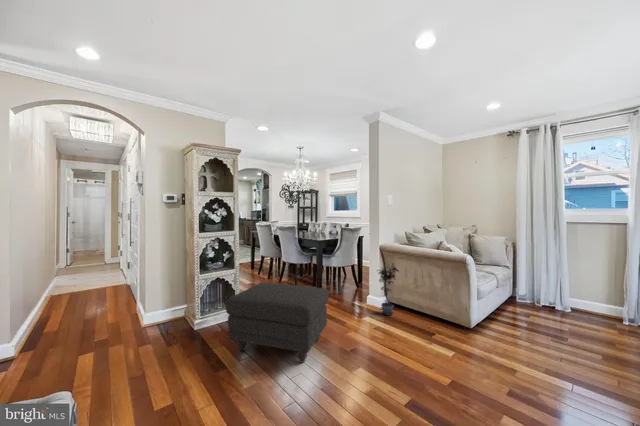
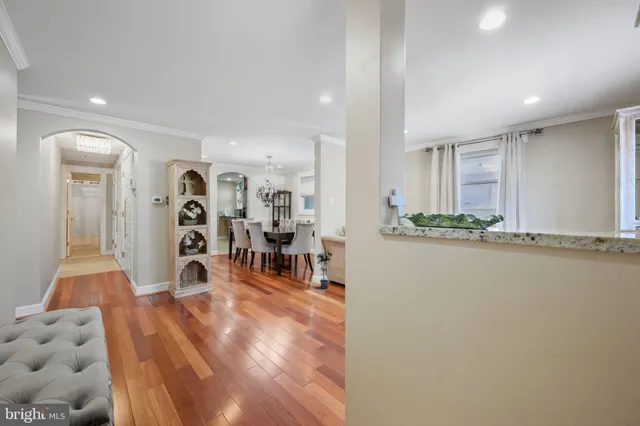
ottoman: present [225,283,329,363] -> none [195,263,273,314]

